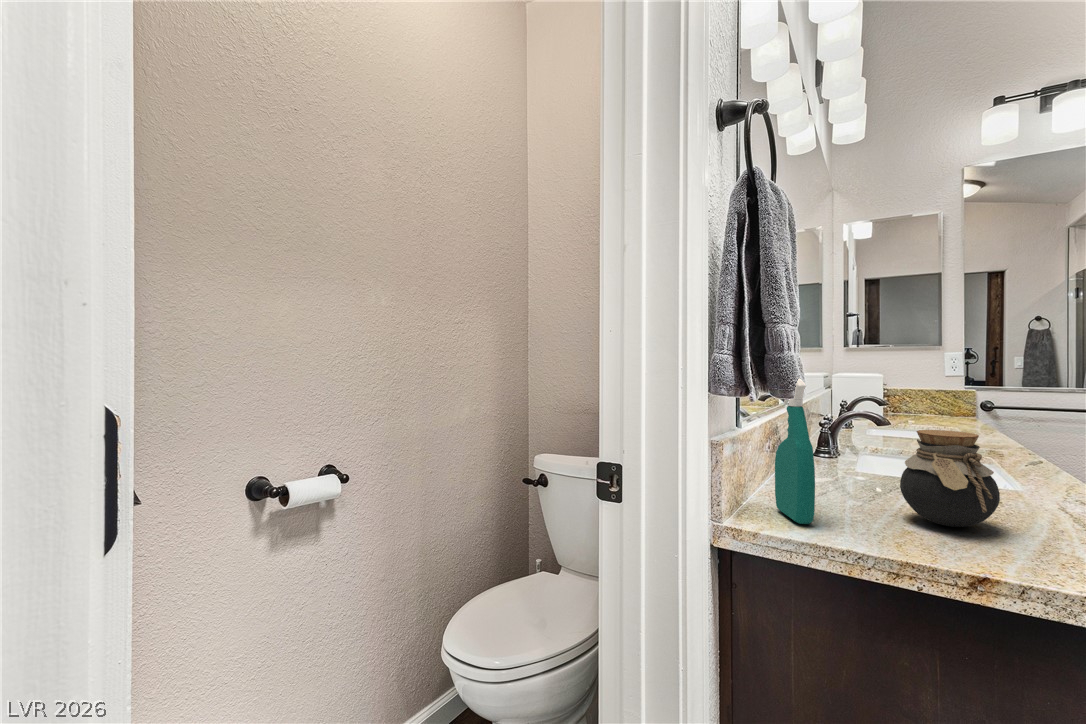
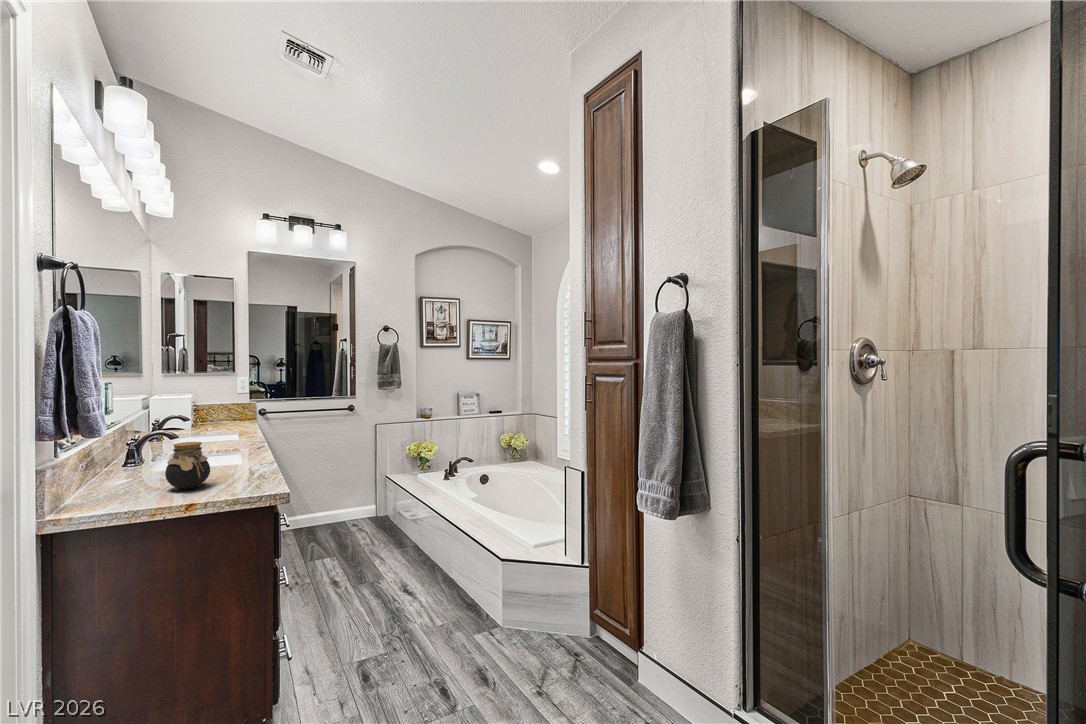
spray bottle: present [775,378,815,524] -> none [86,424,112,507]

